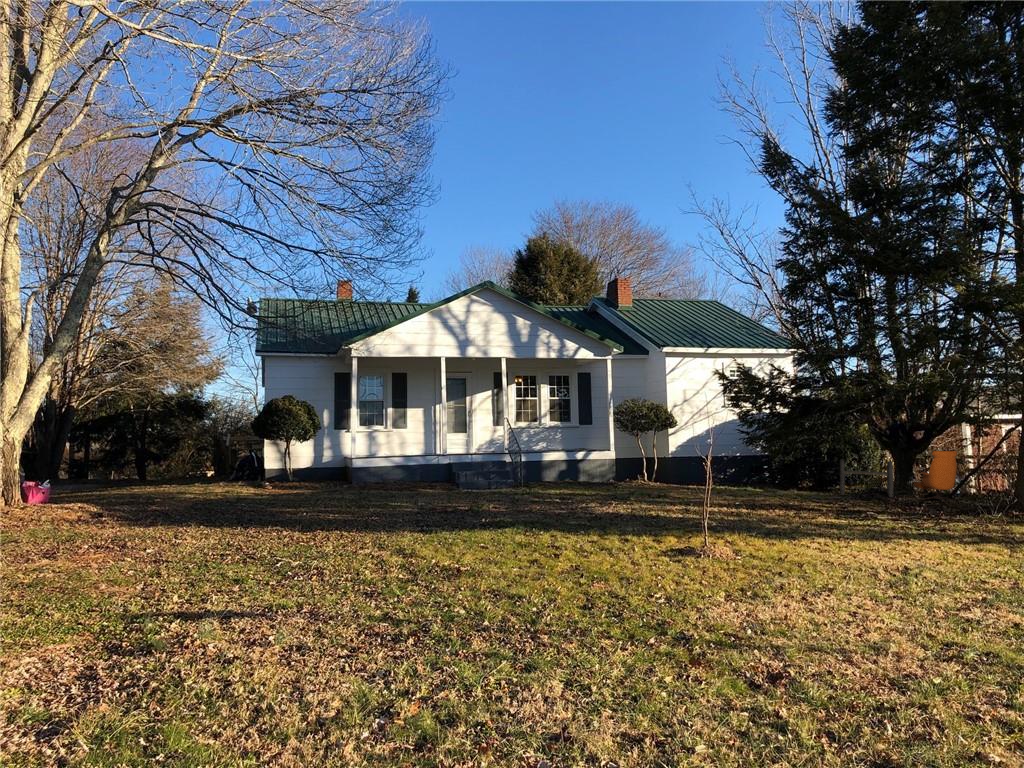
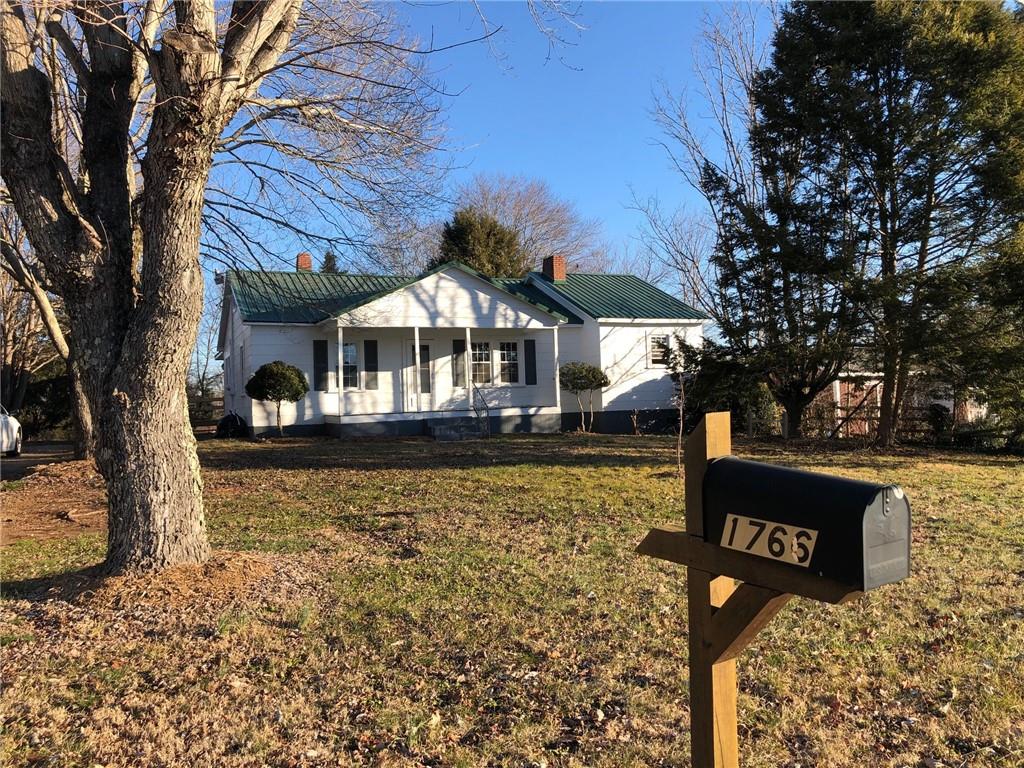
lounge chair: present [914,451,957,502] -> none [801,403,834,442]

